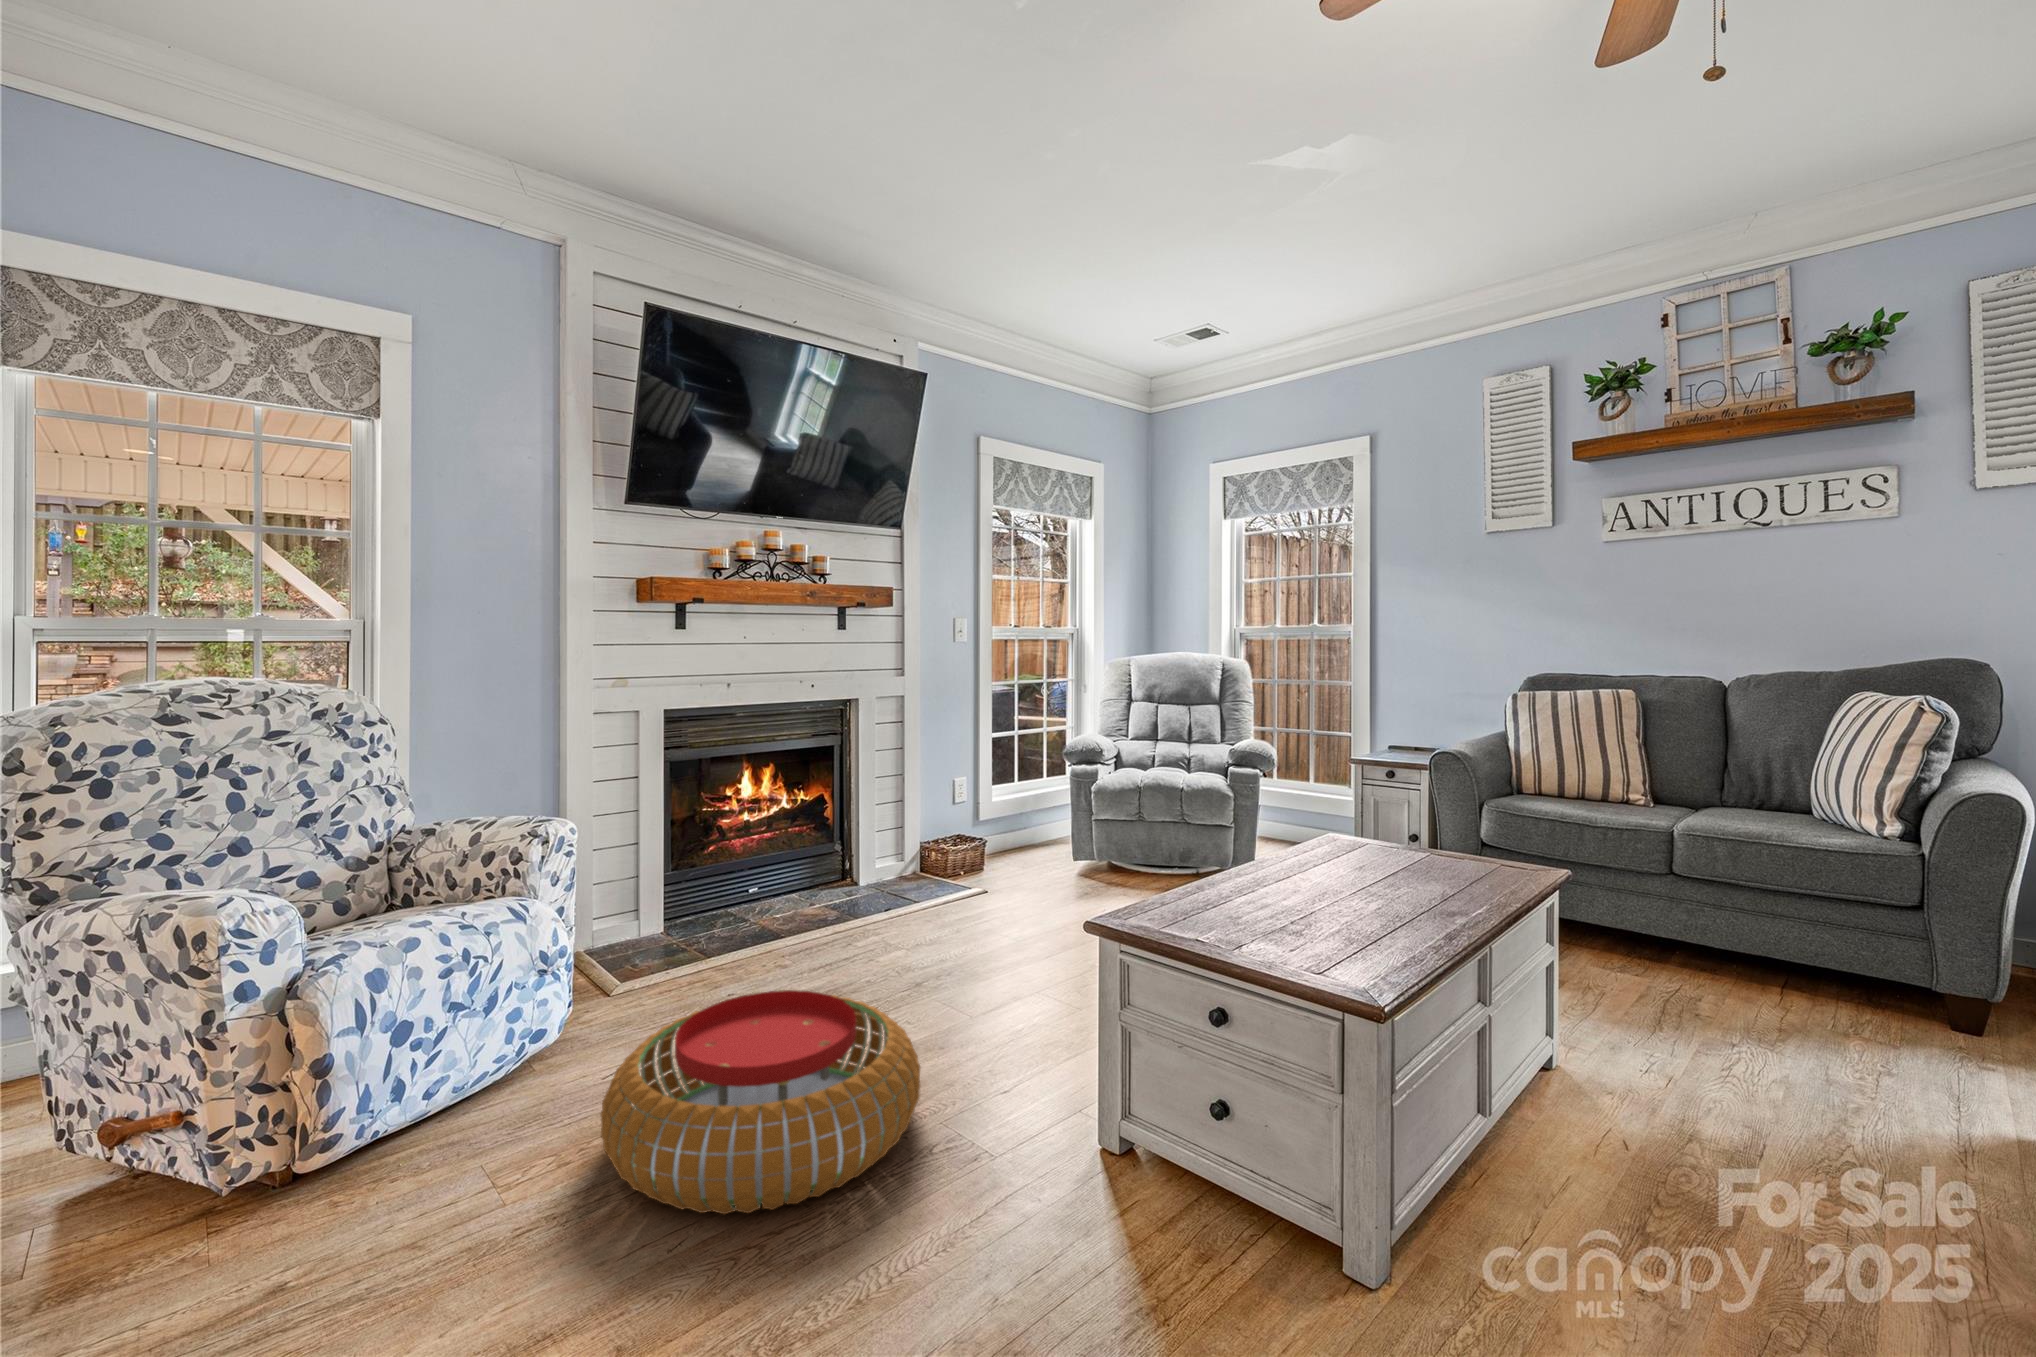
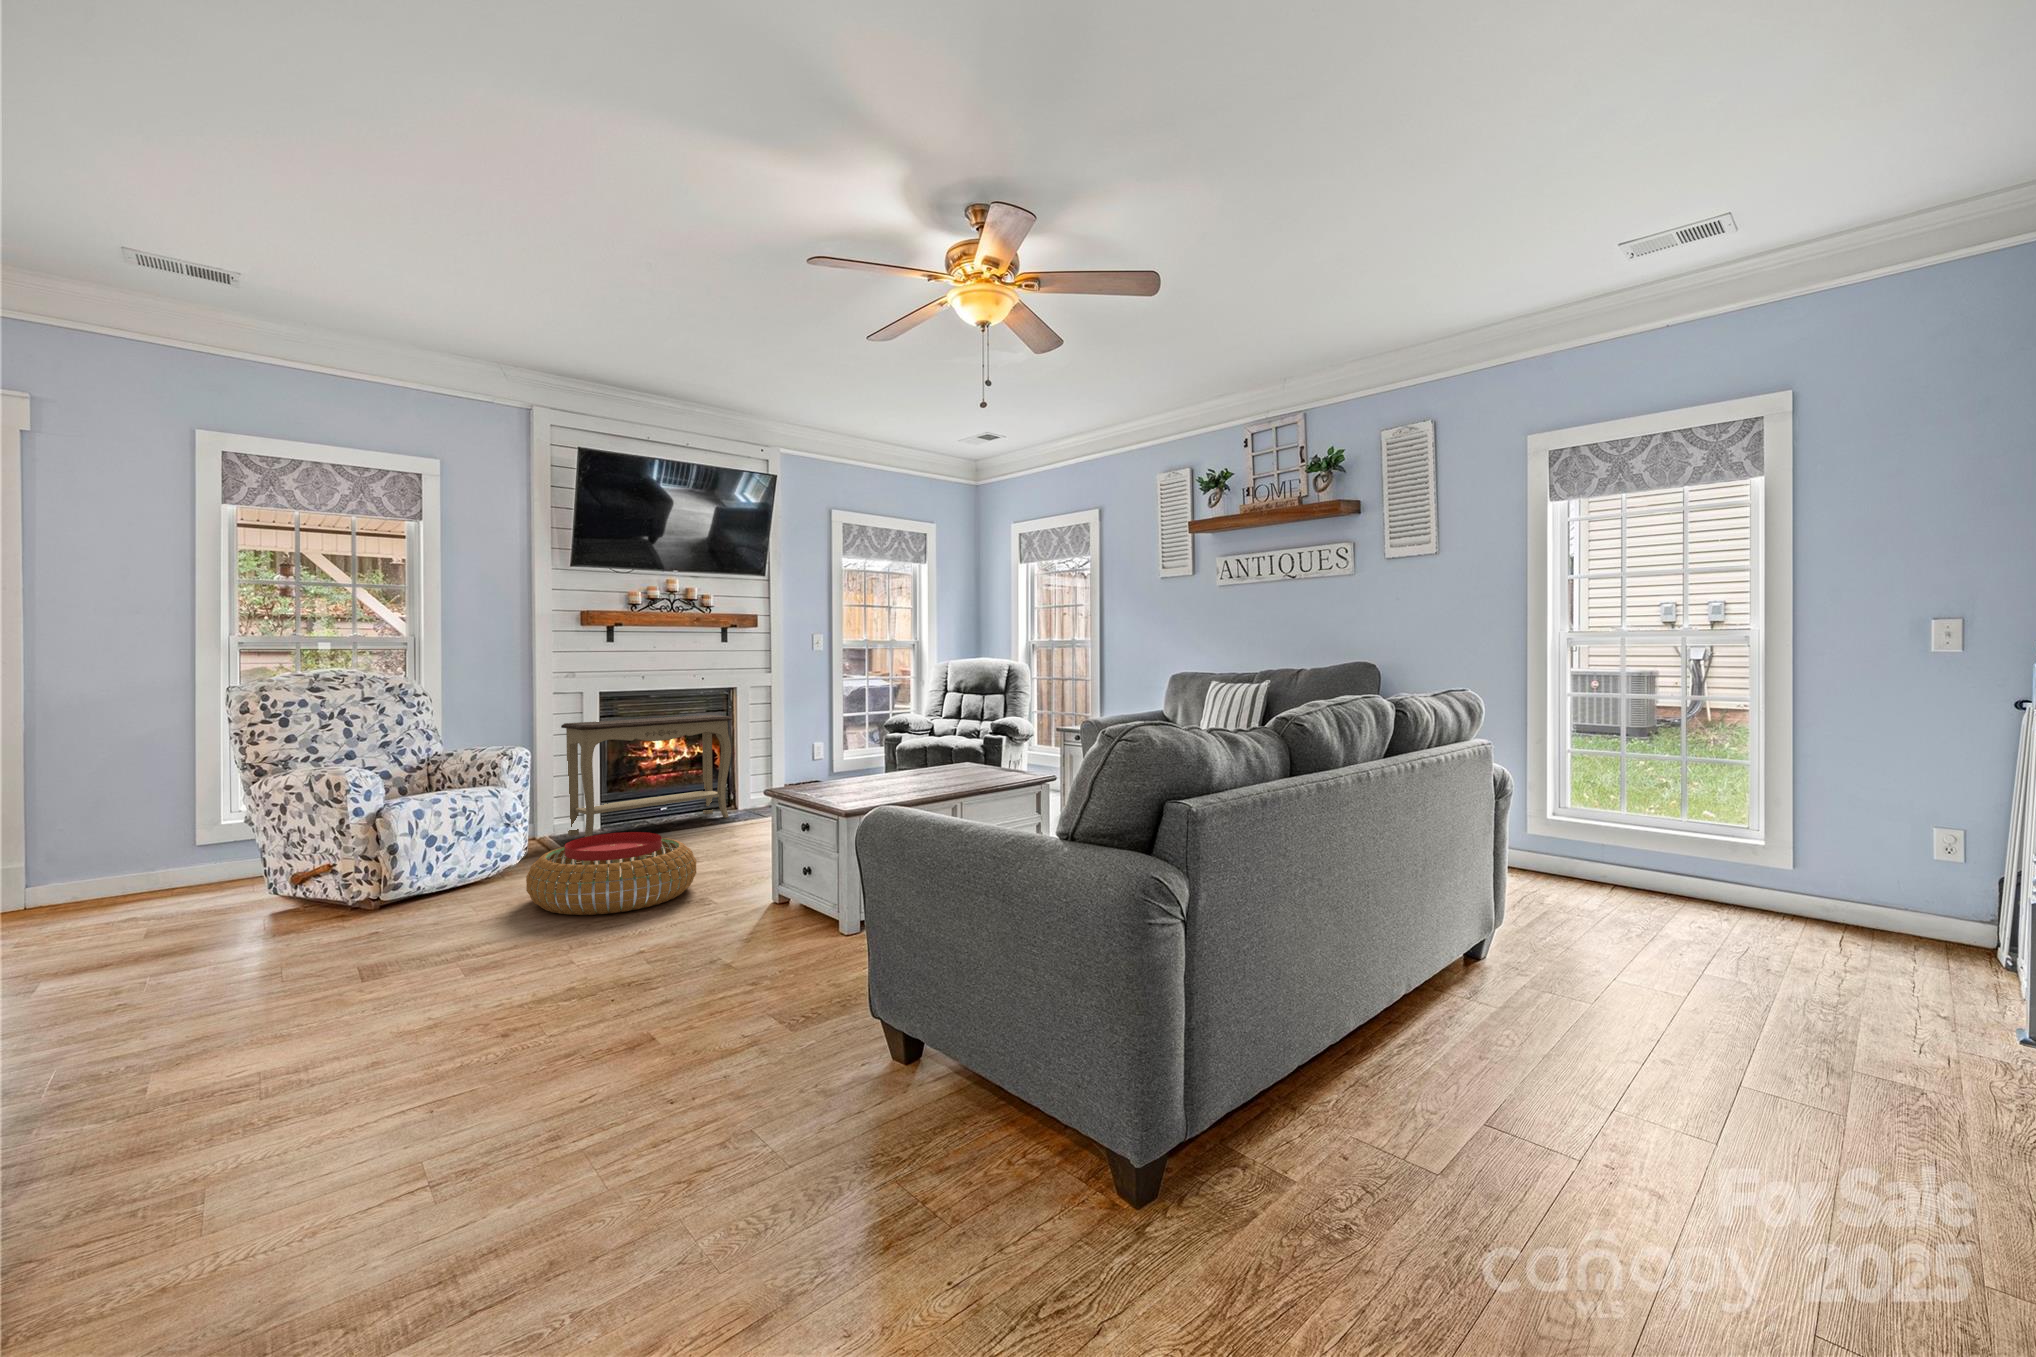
console table: none [609,738,859,953] -> present [561,715,732,837]

